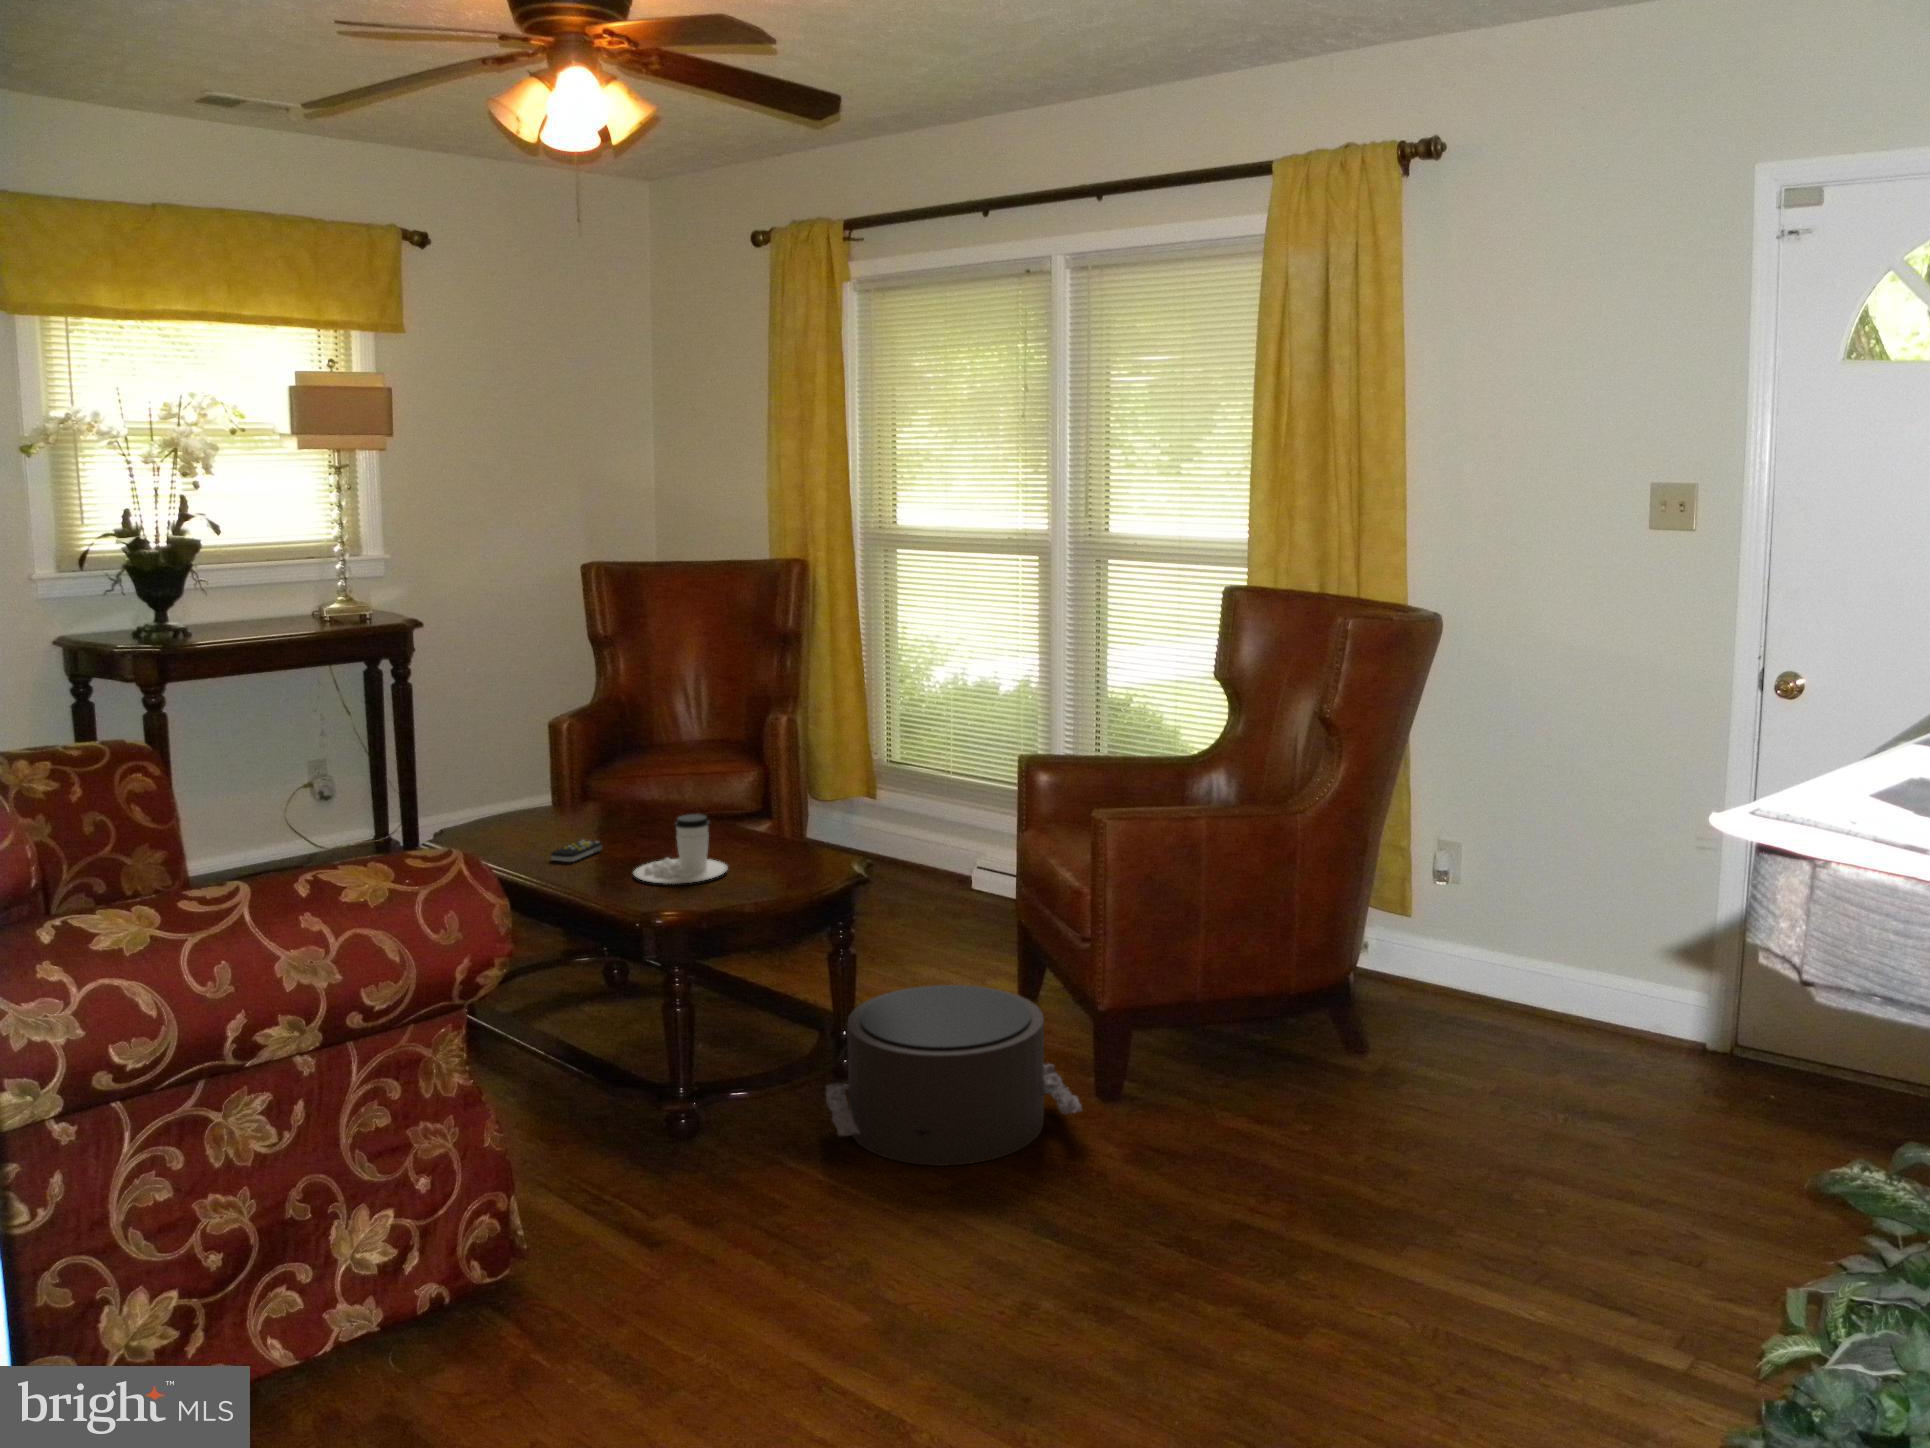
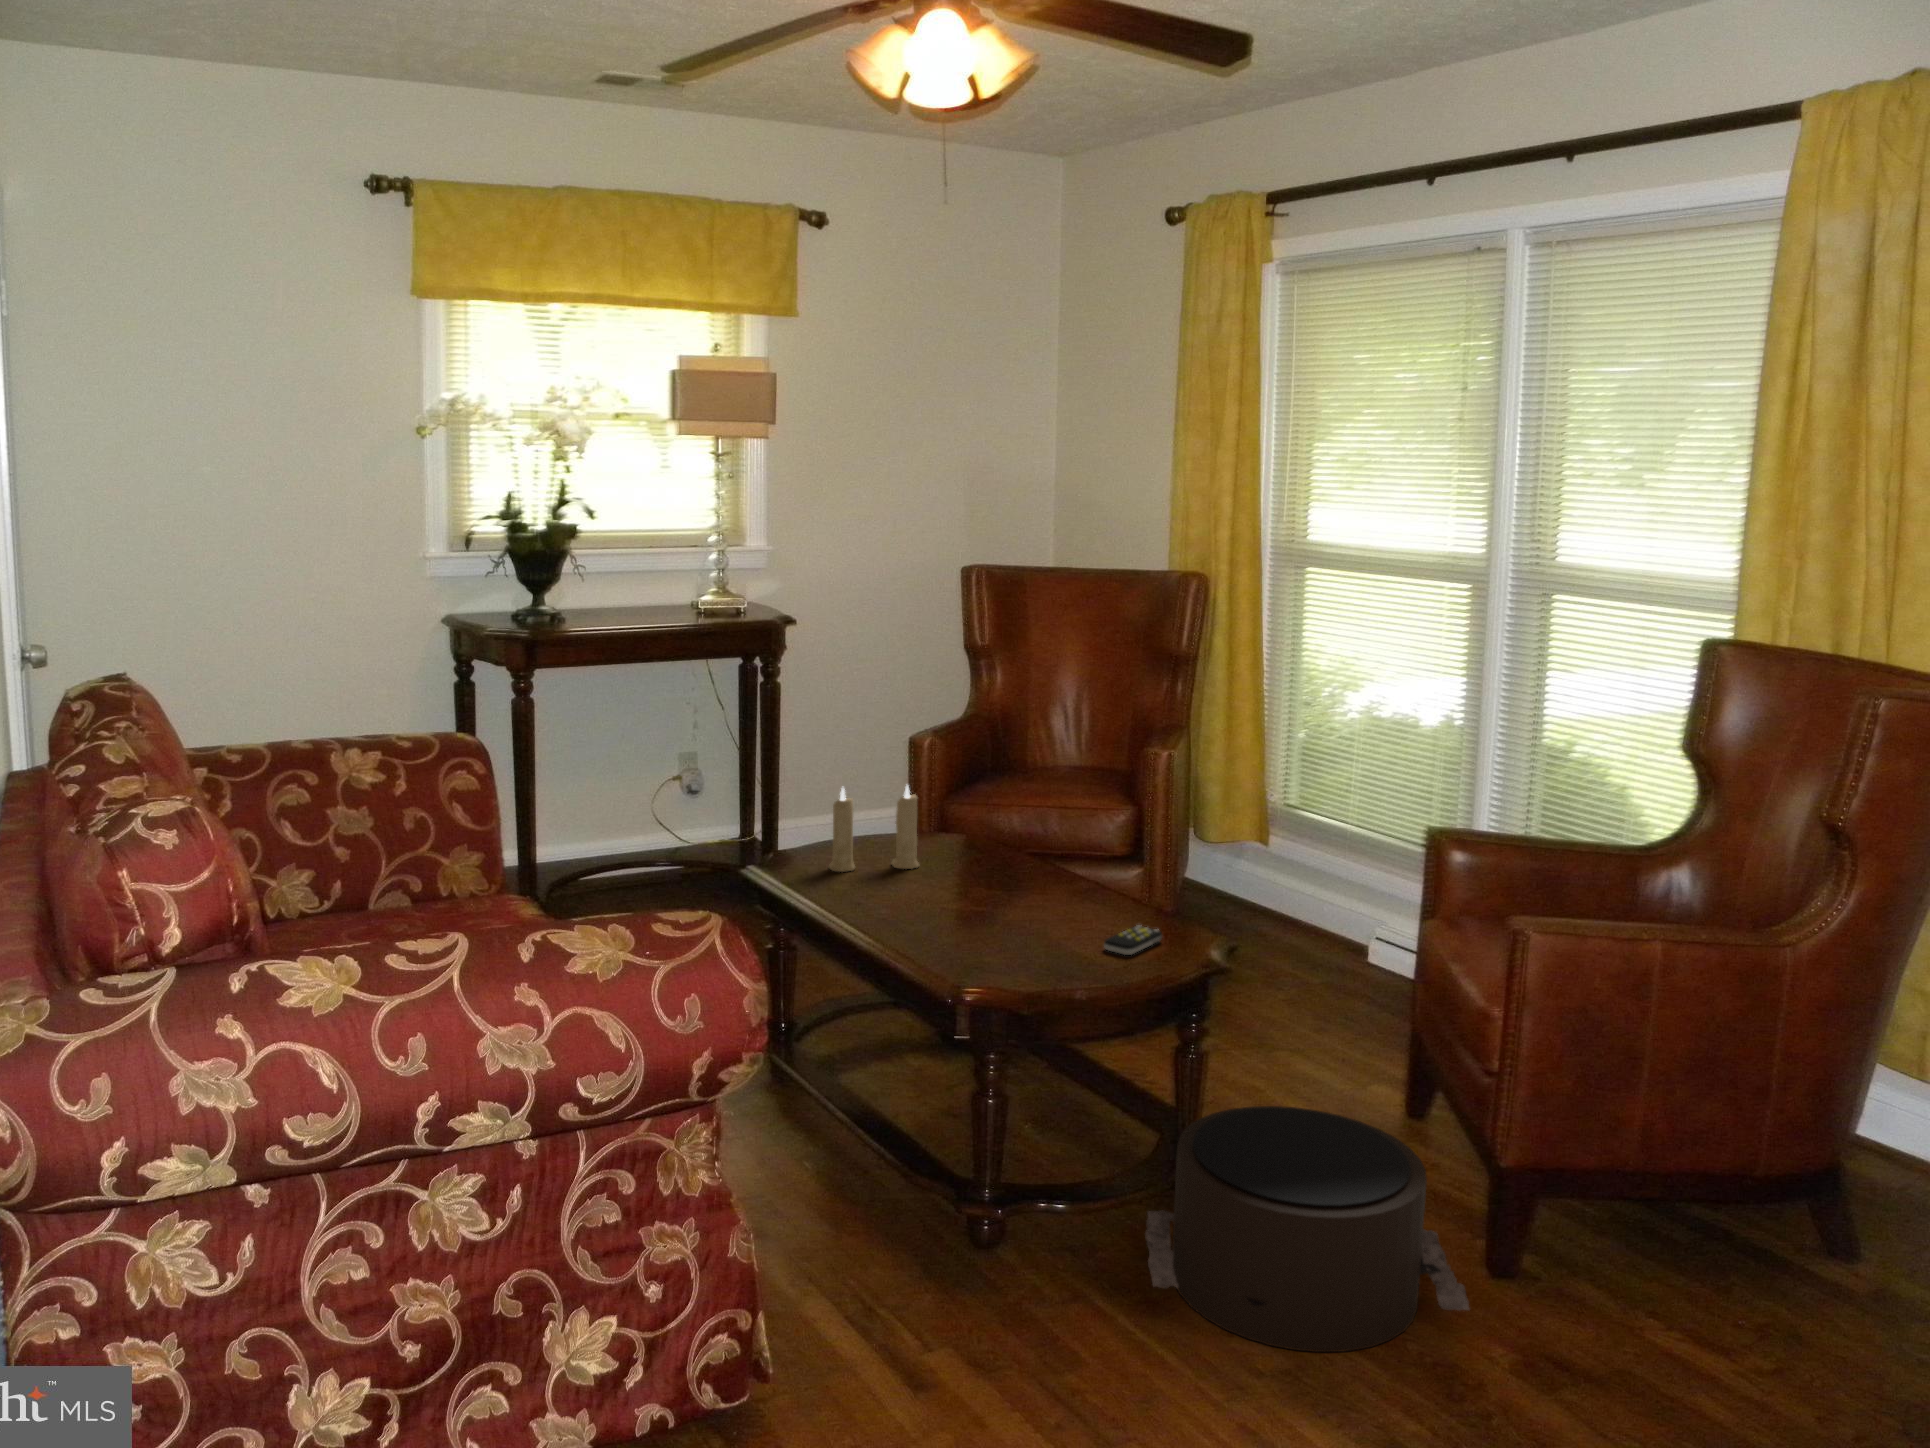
candle: none [503,754,590,842] -> present [829,785,920,872]
coffee cup: present [634,814,728,884] -> none [949,869,1056,950]
remote control: present [551,840,602,862] -> present [1104,925,1162,955]

